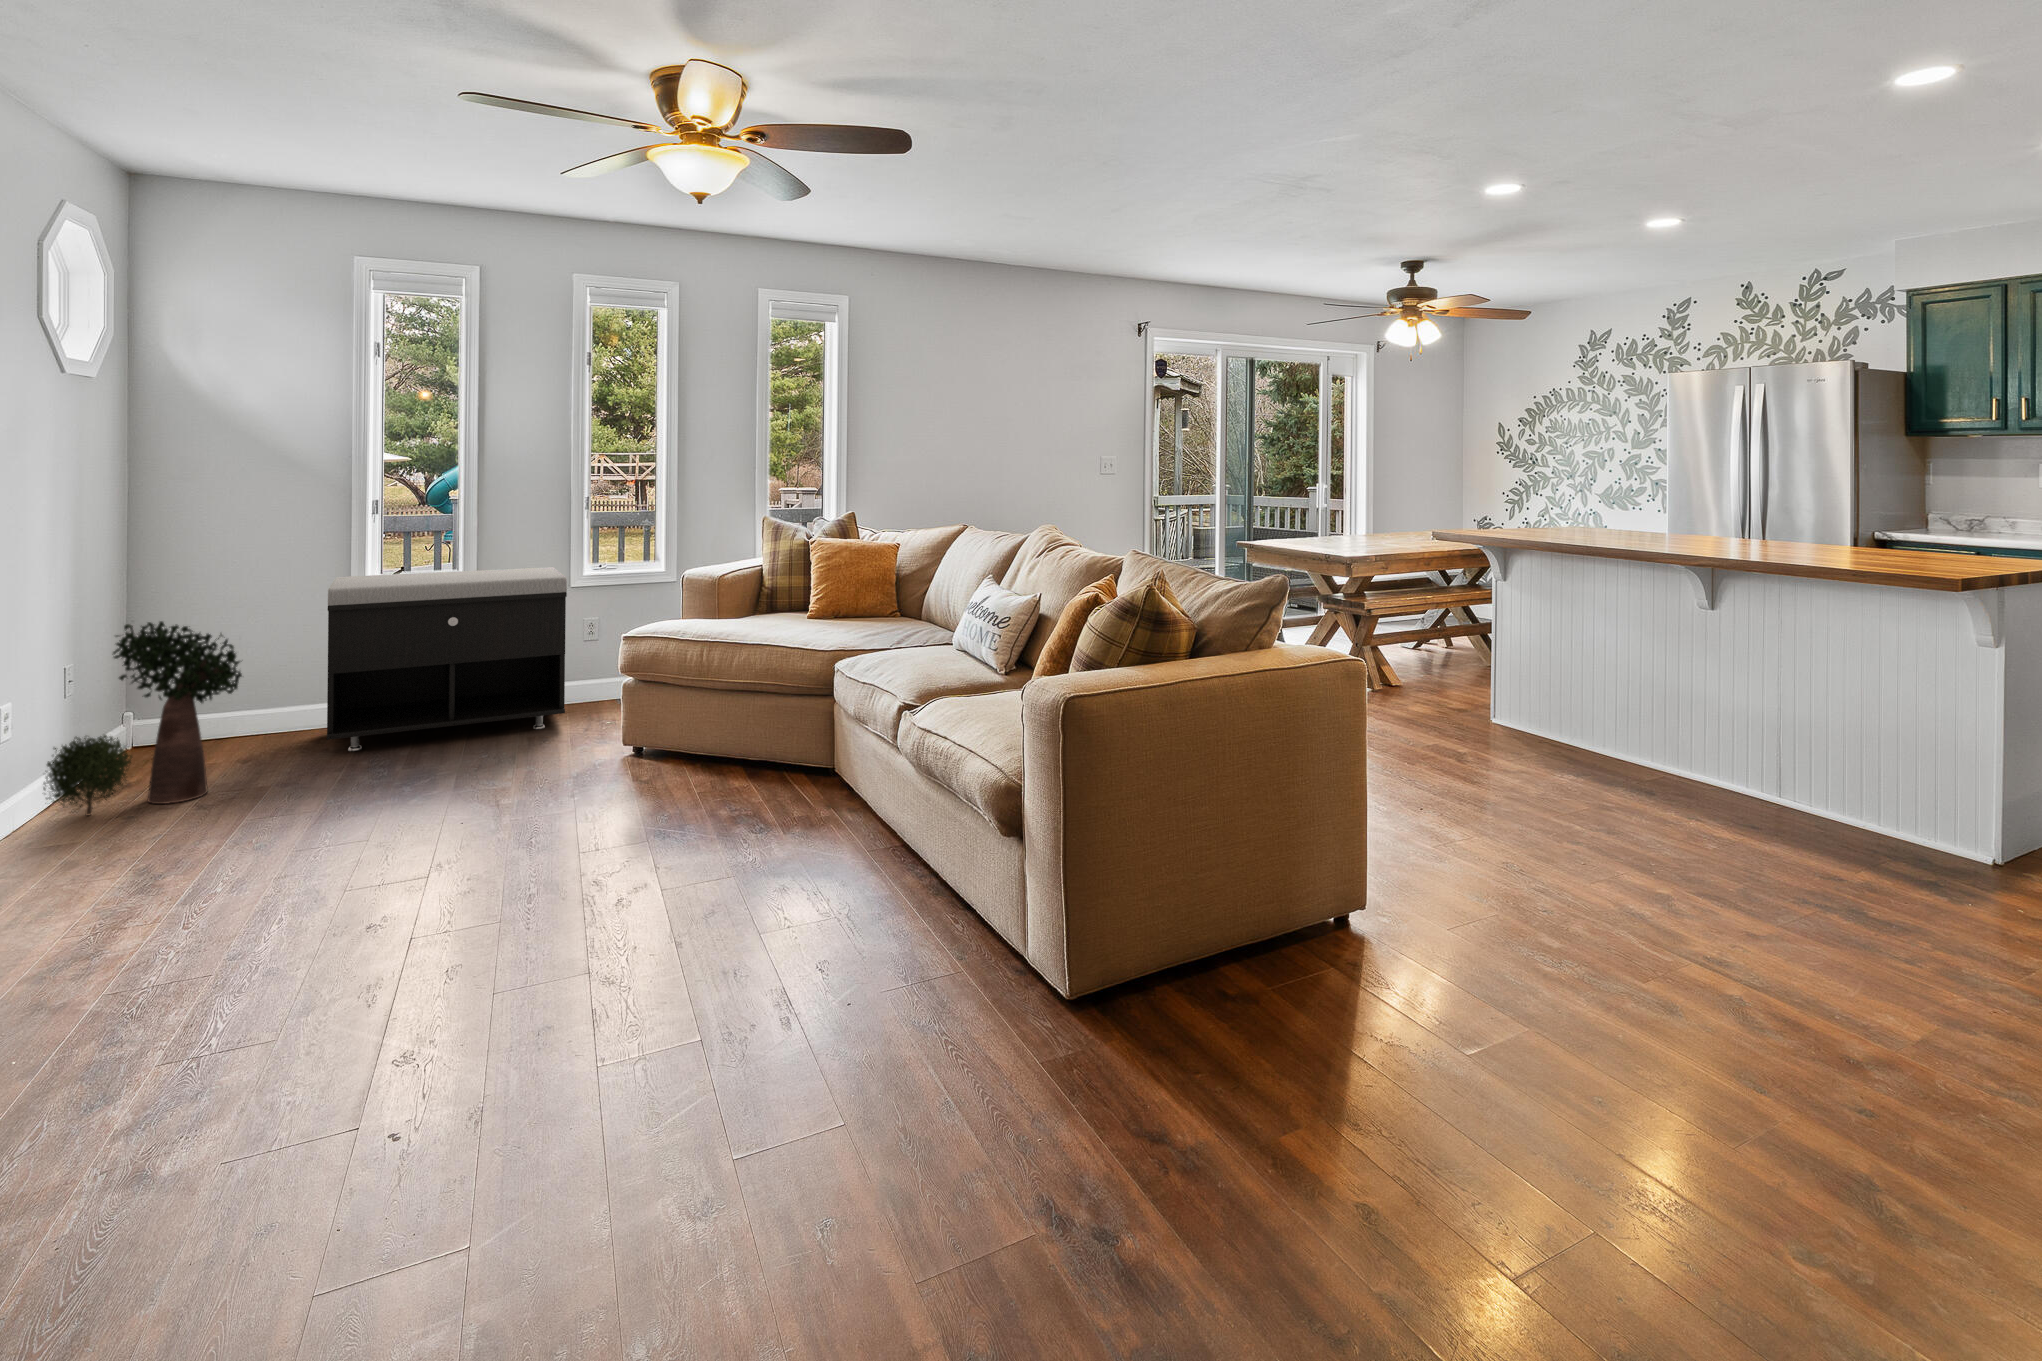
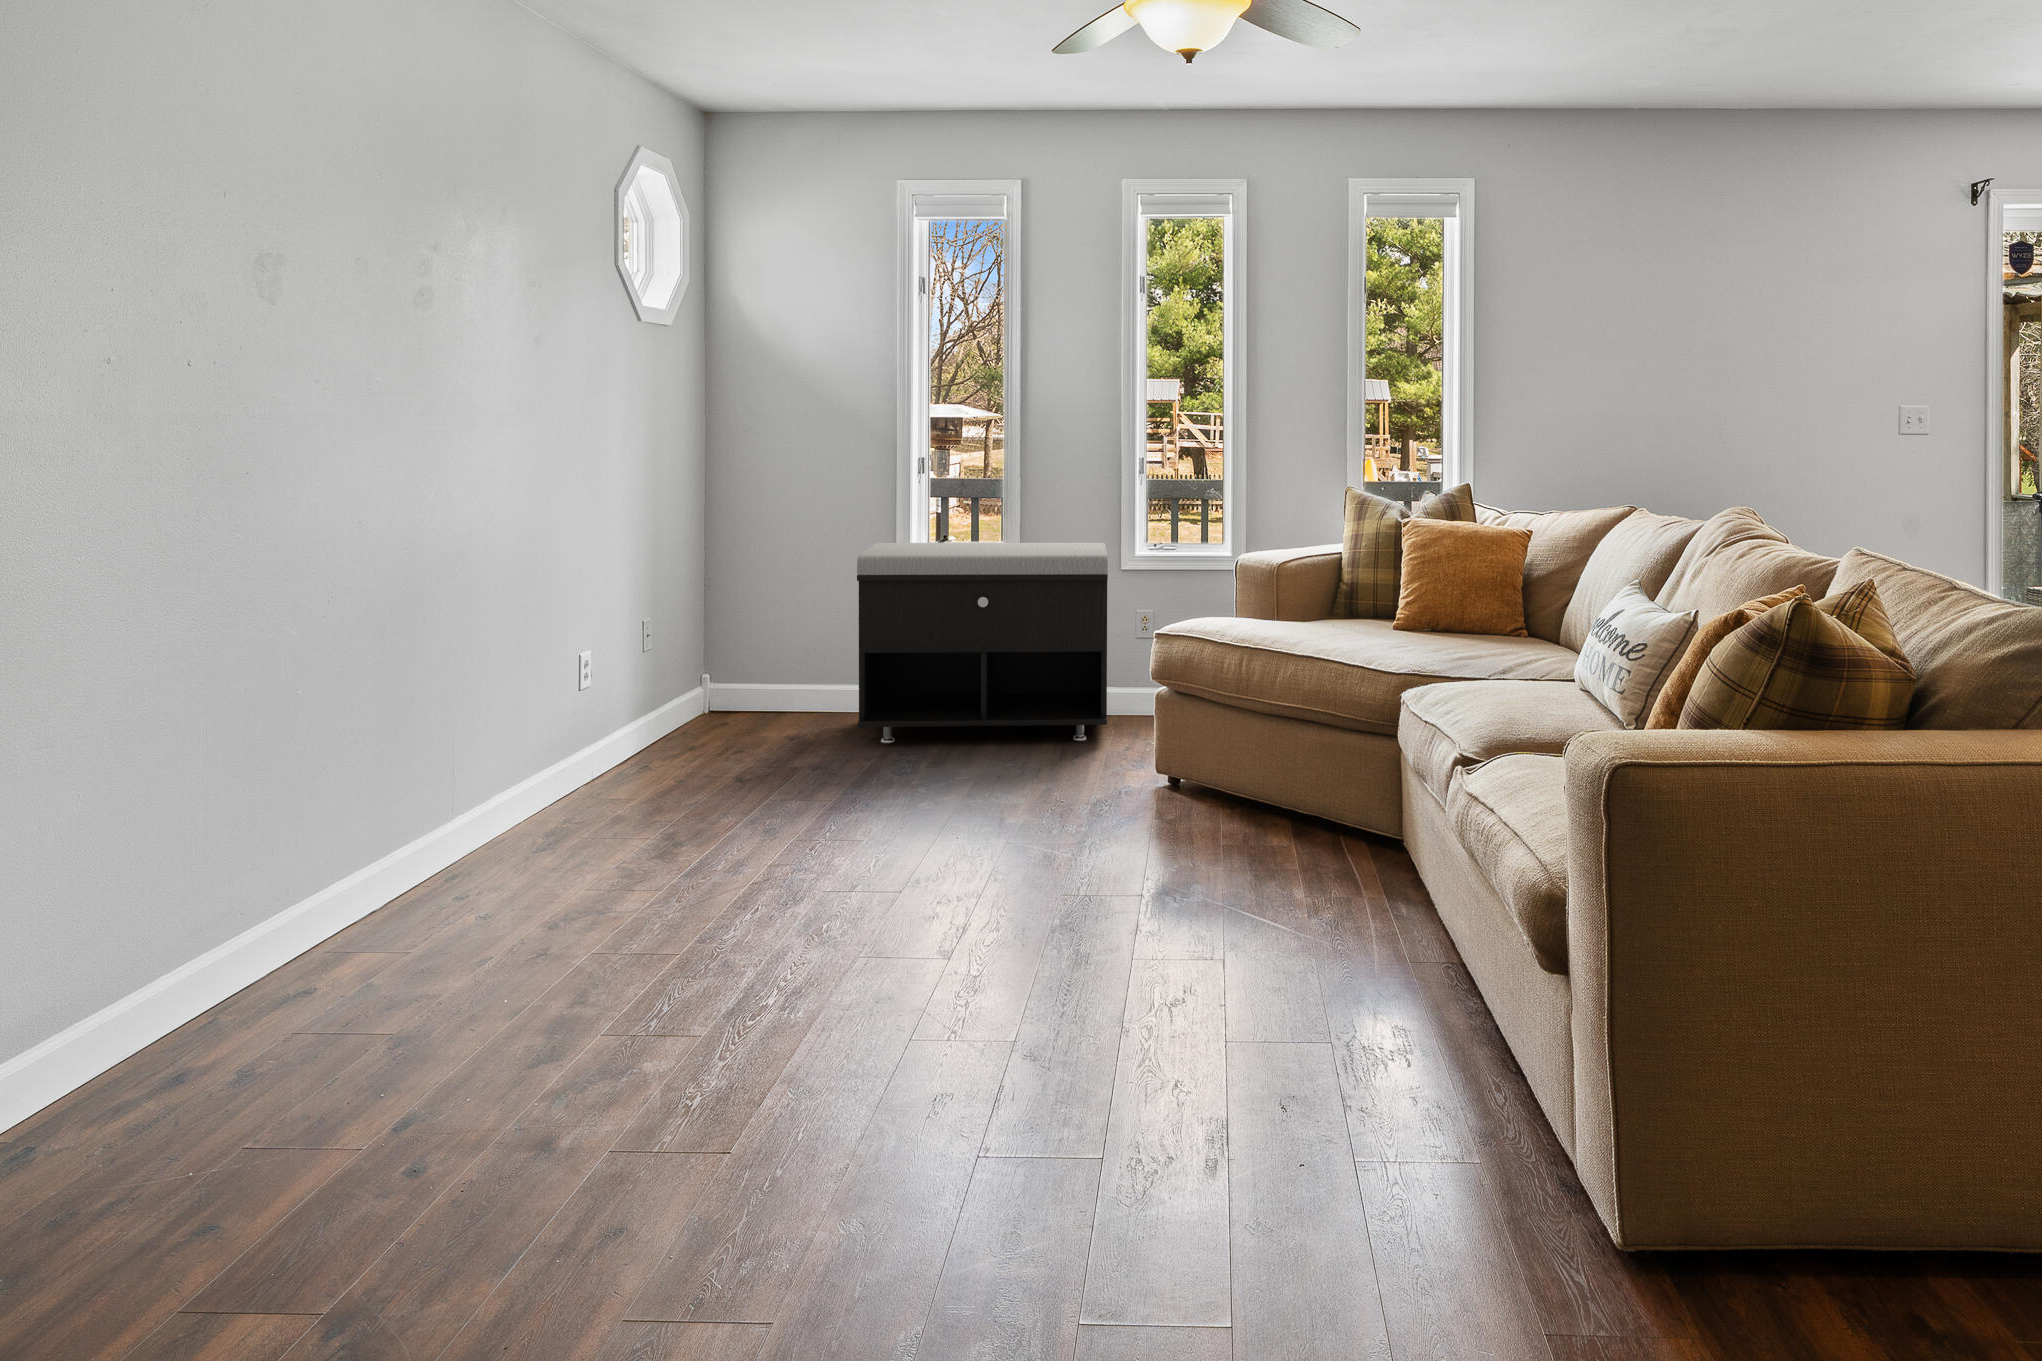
potted plant: present [43,621,242,815] -> none [600,581,775,780]

